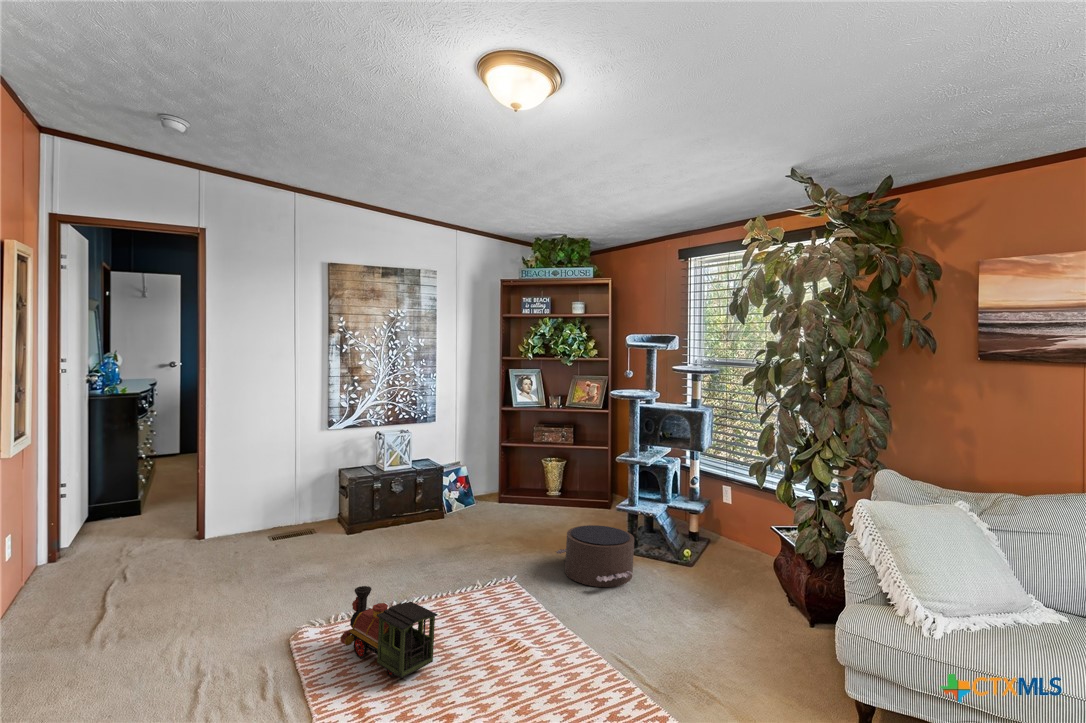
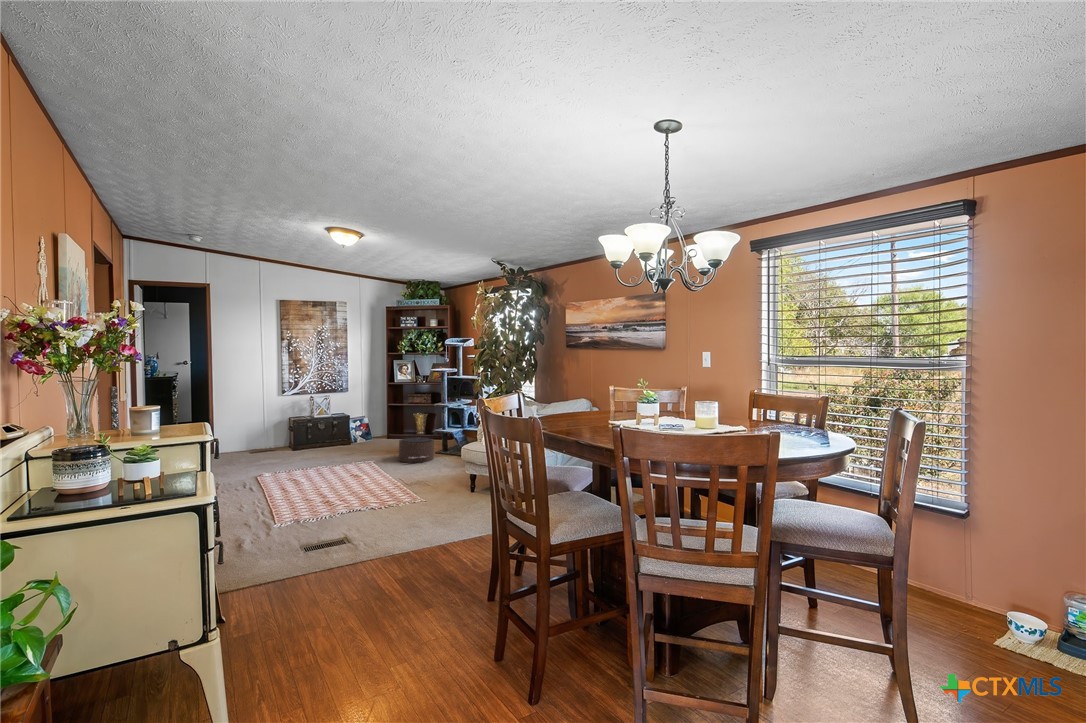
toy train: present [340,586,438,678] -> none [276,452,317,484]

